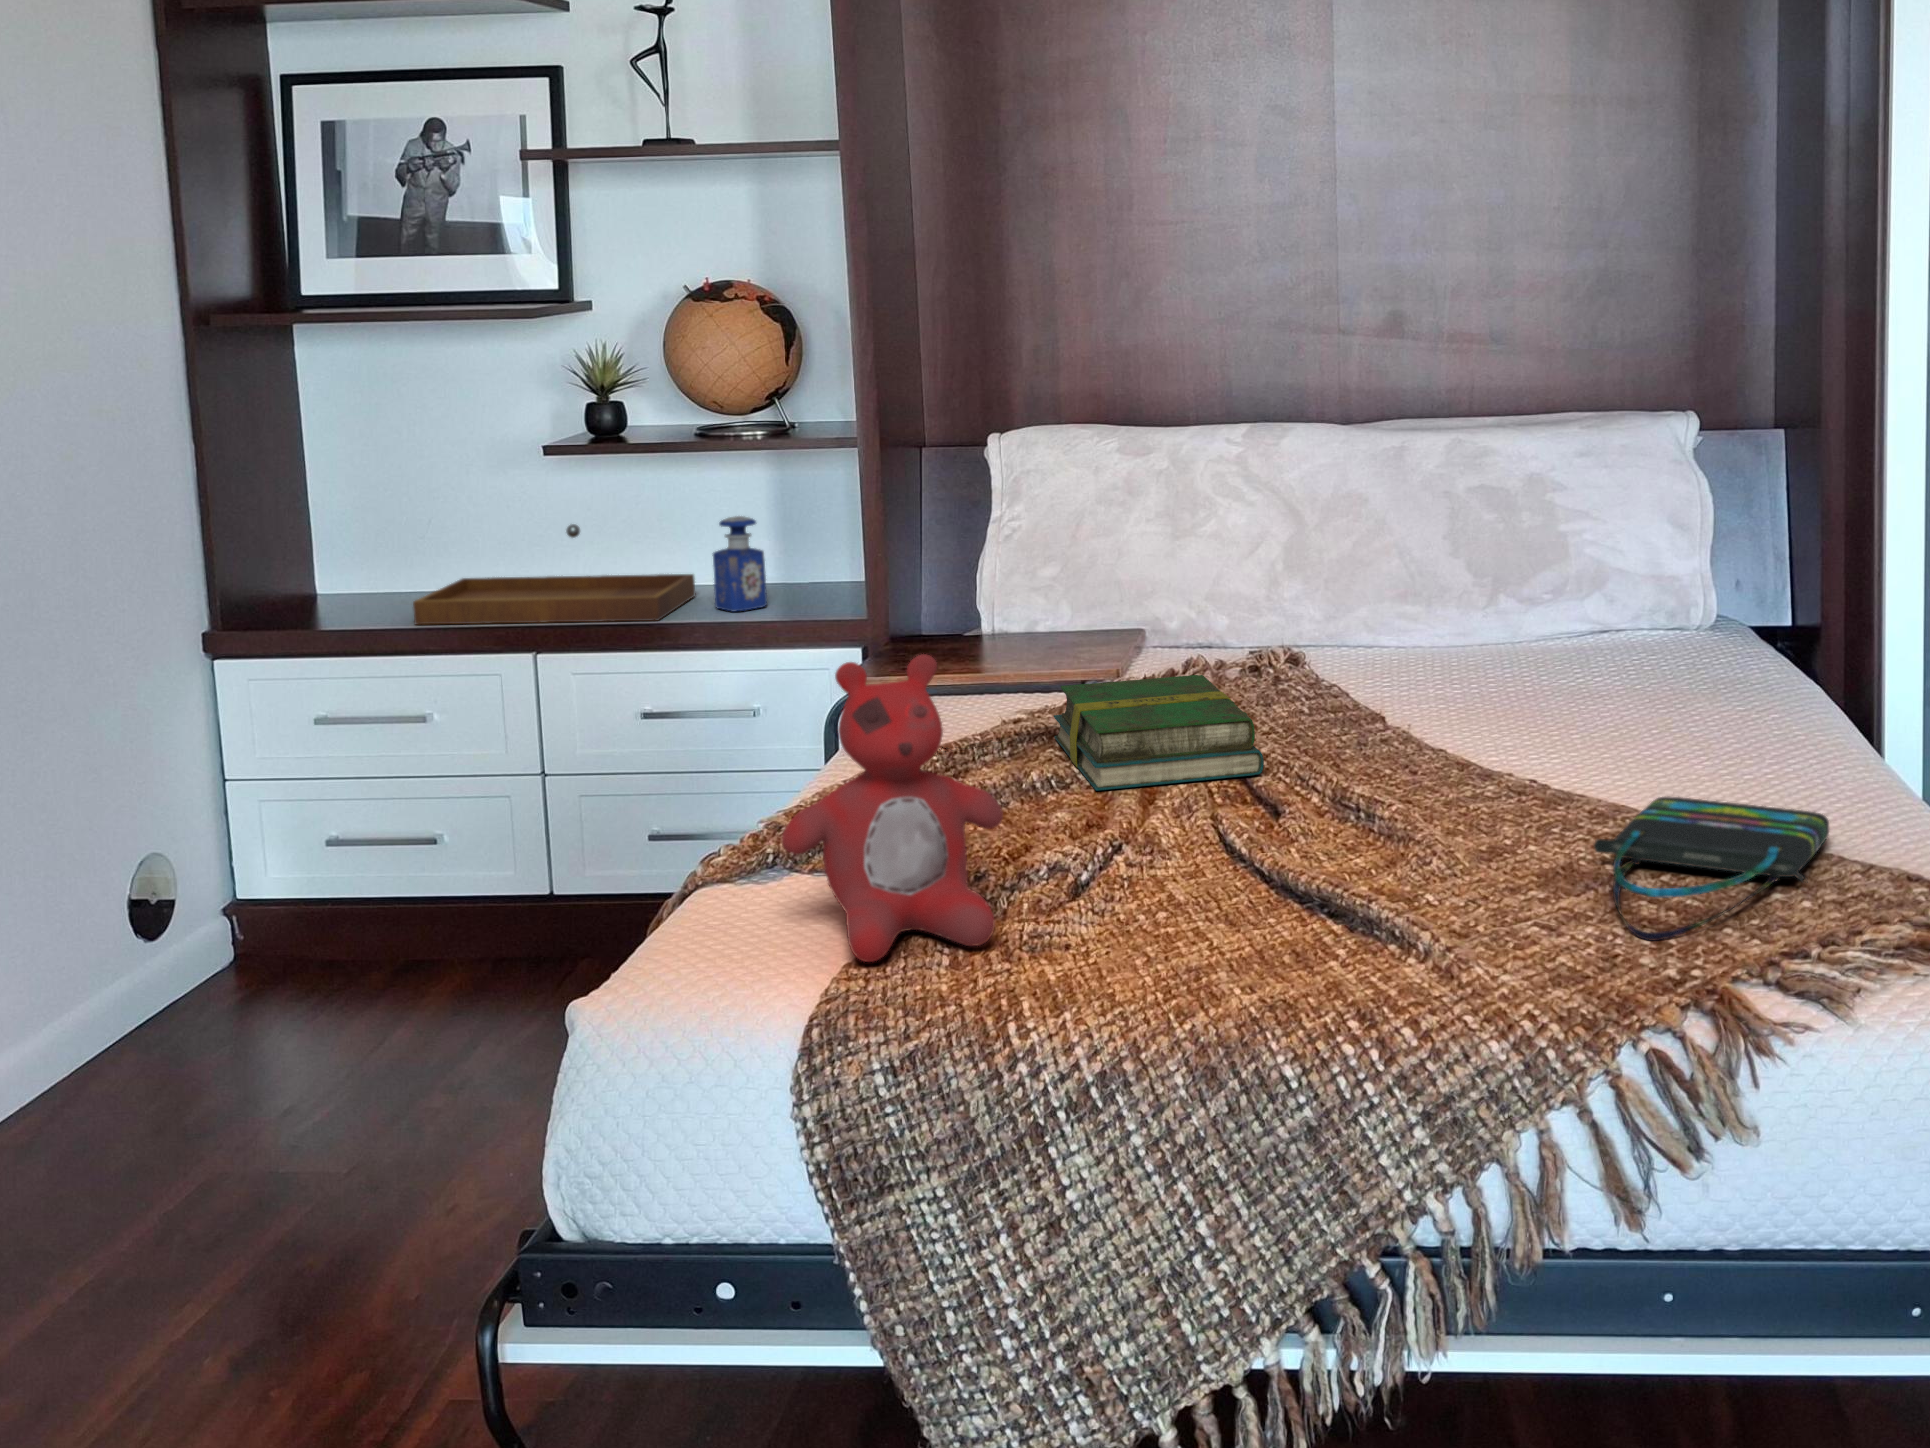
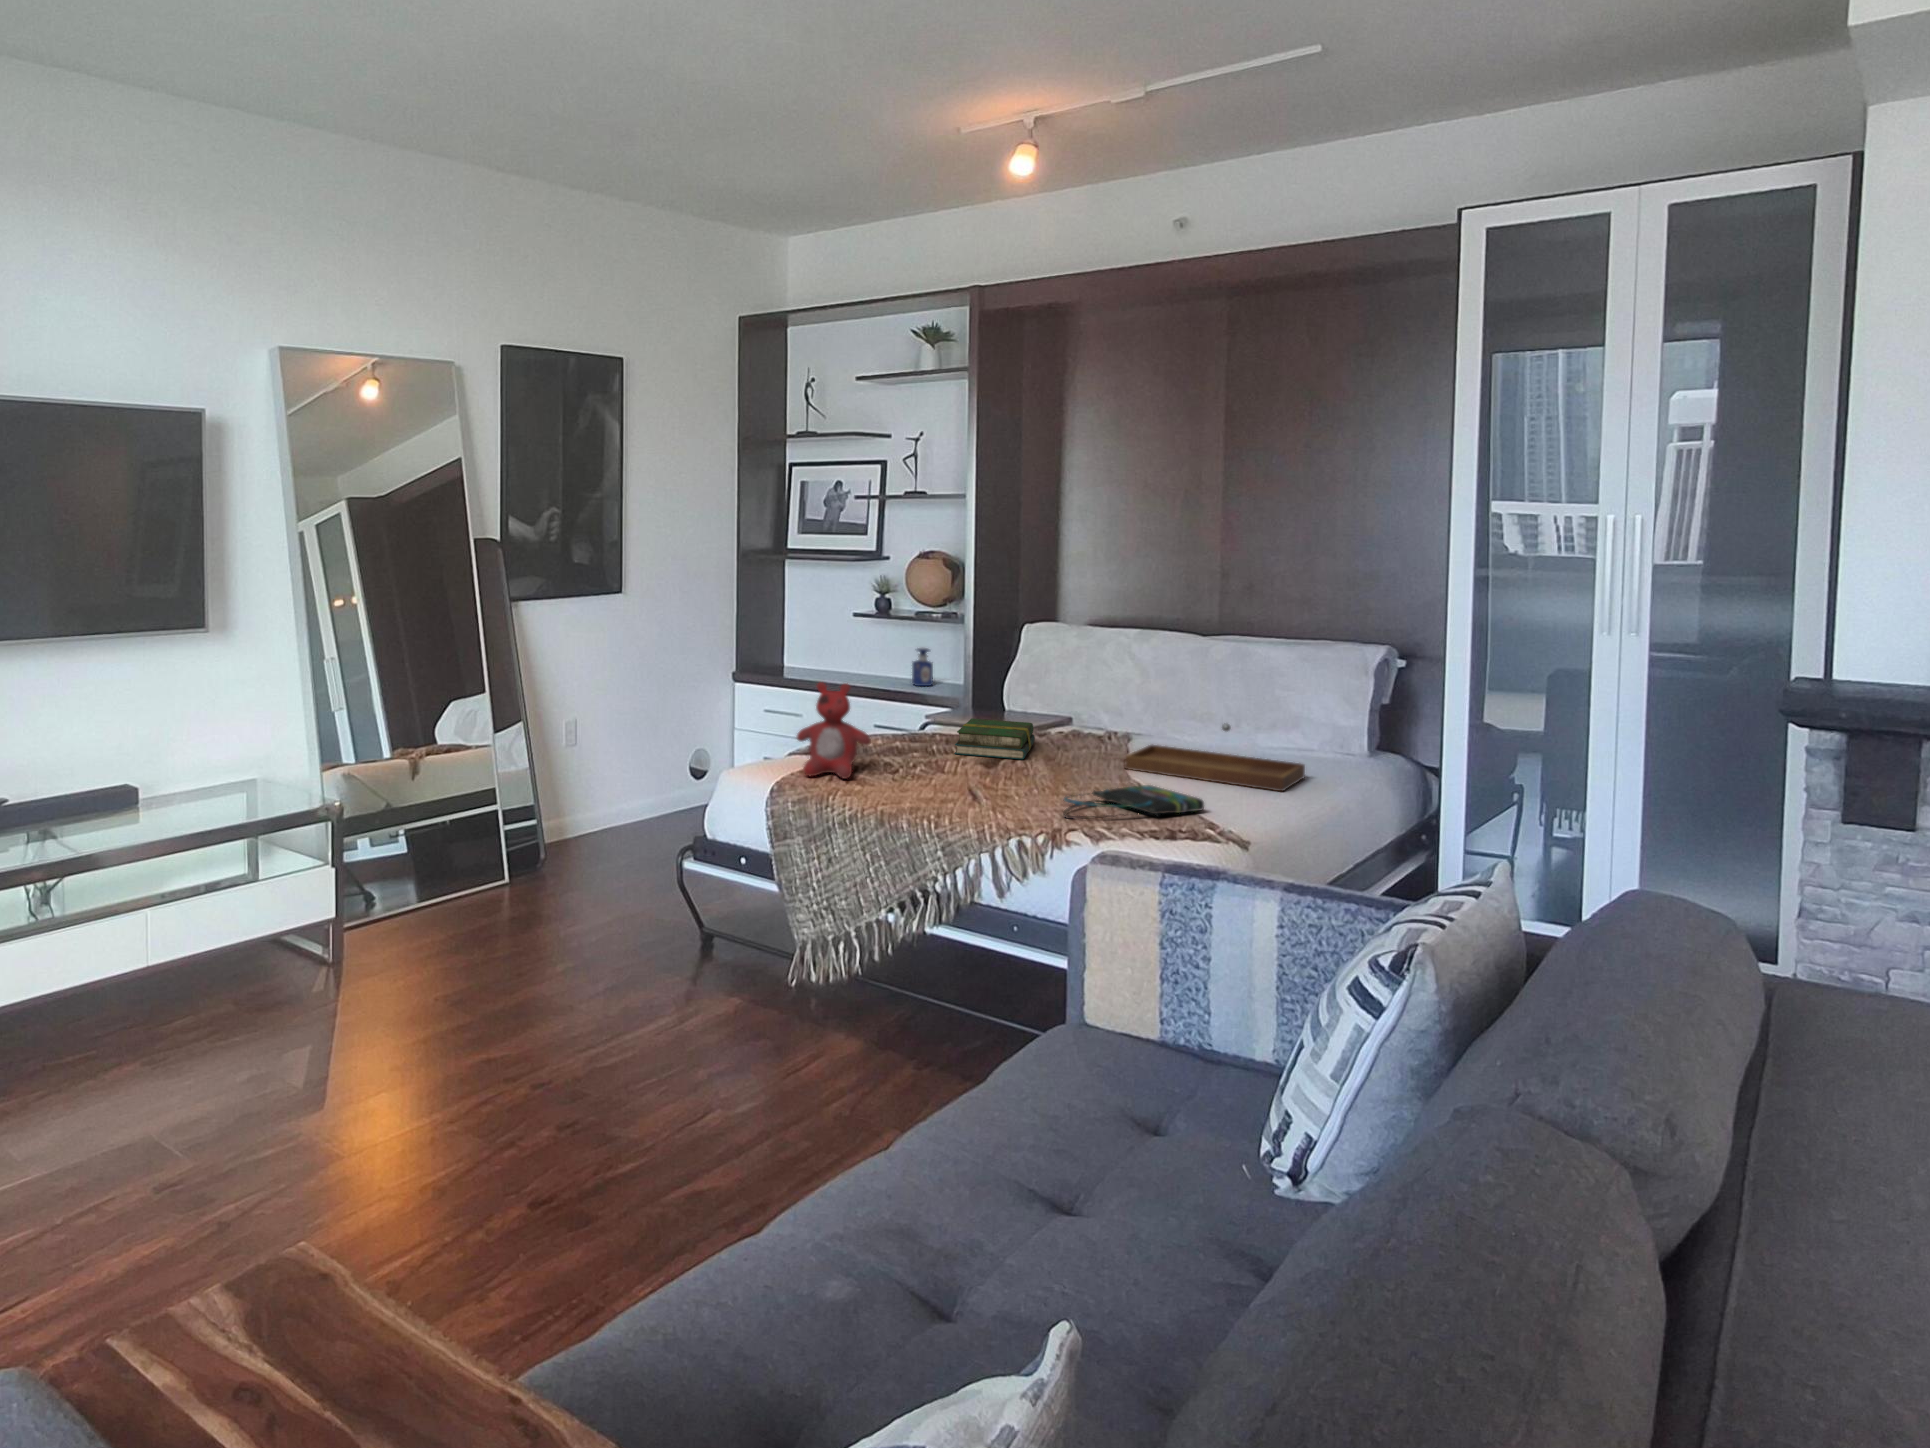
tray: present [413,524,695,625] -> present [1124,723,1305,792]

